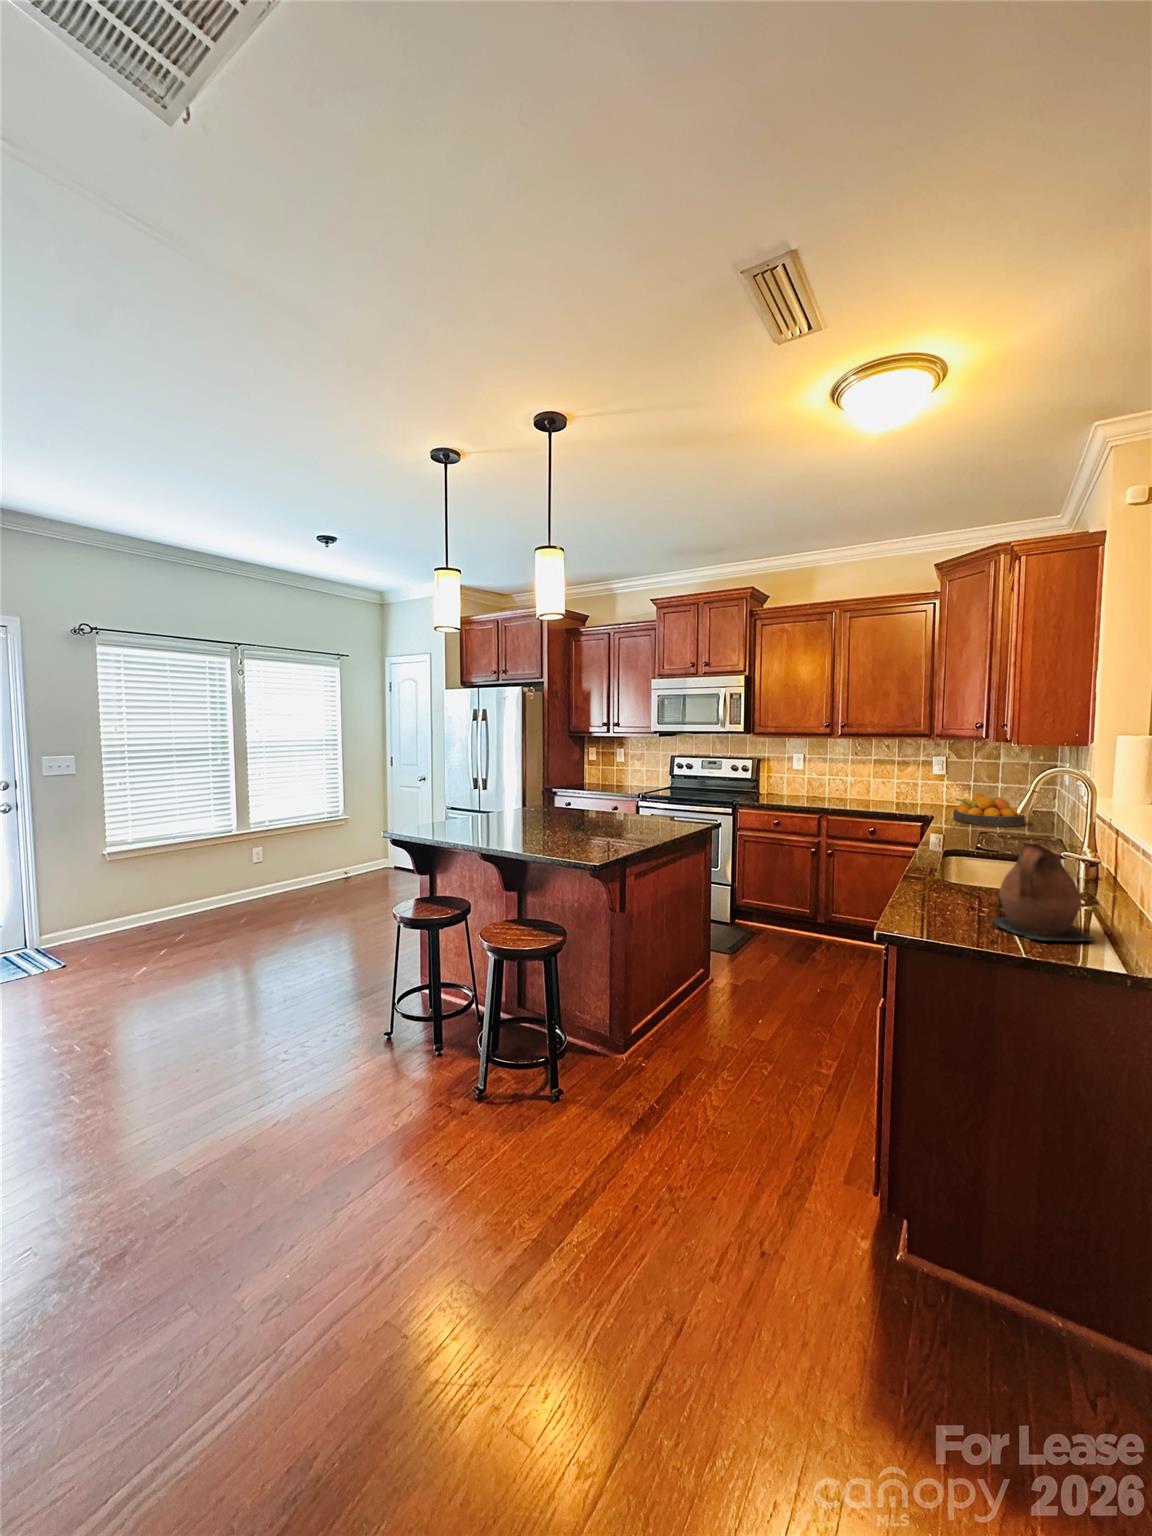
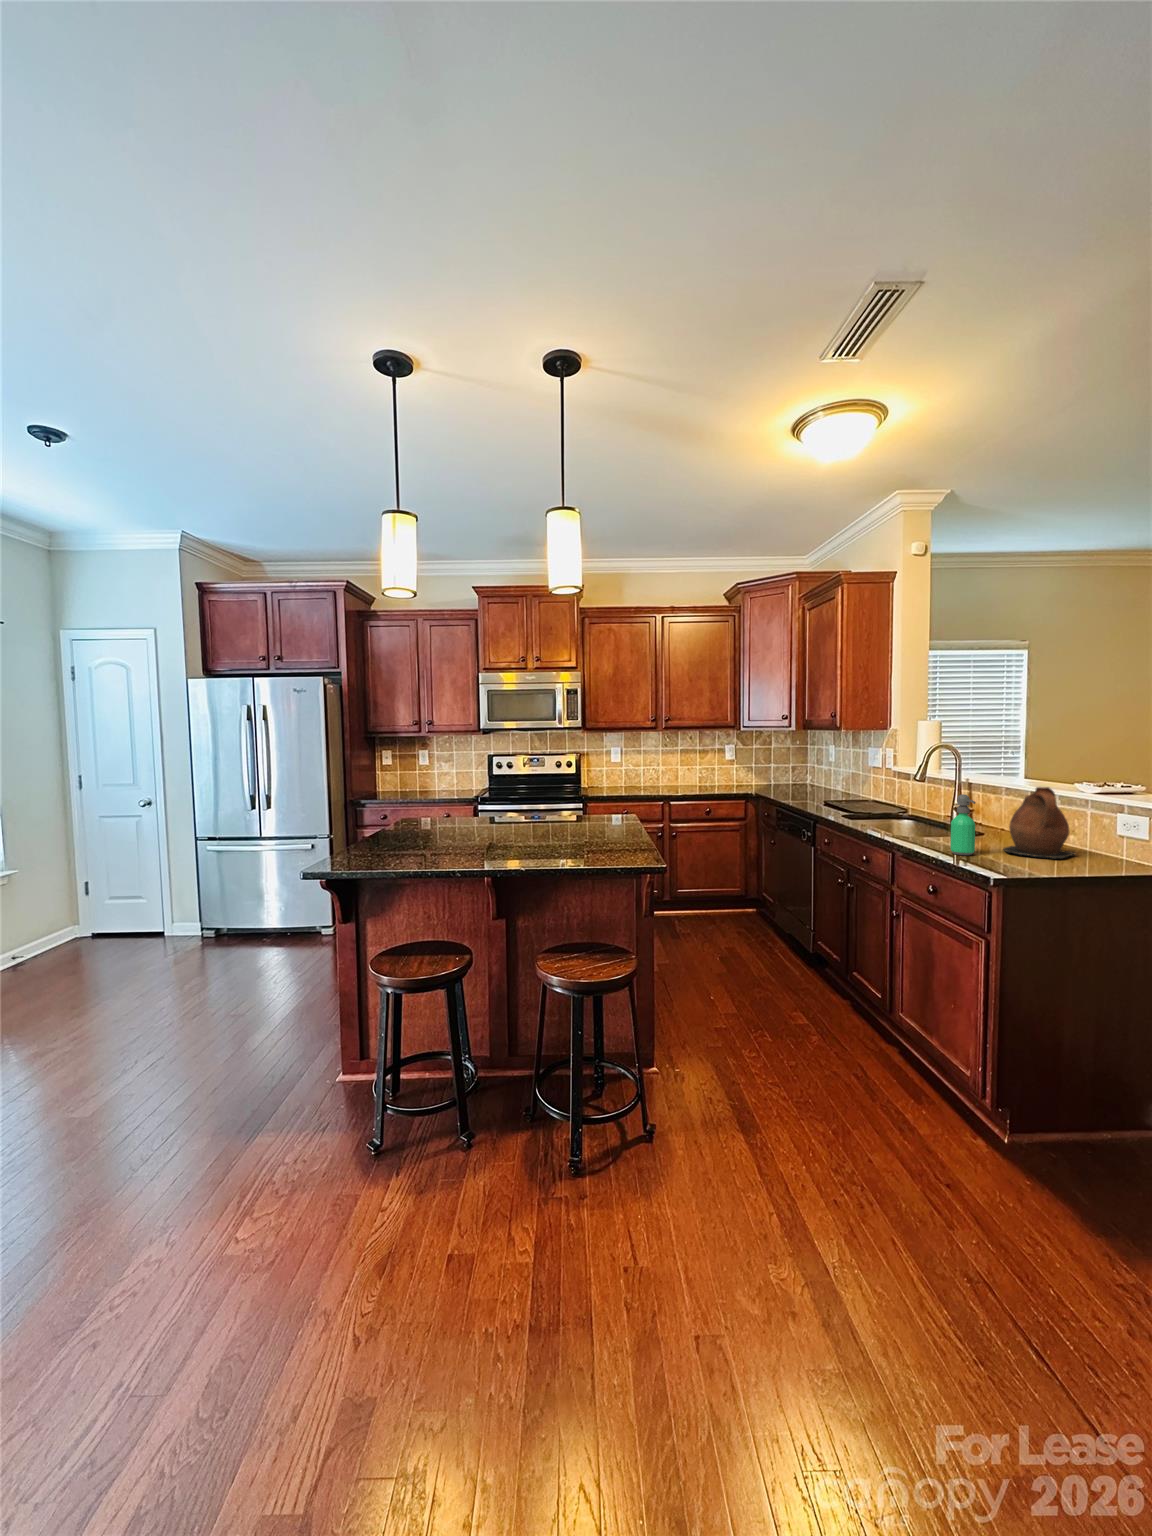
fruit bowl: present [953,794,1025,826] -> none [762,772,813,796]
soap dispenser: none [915,840,946,916] -> present [950,794,976,855]

